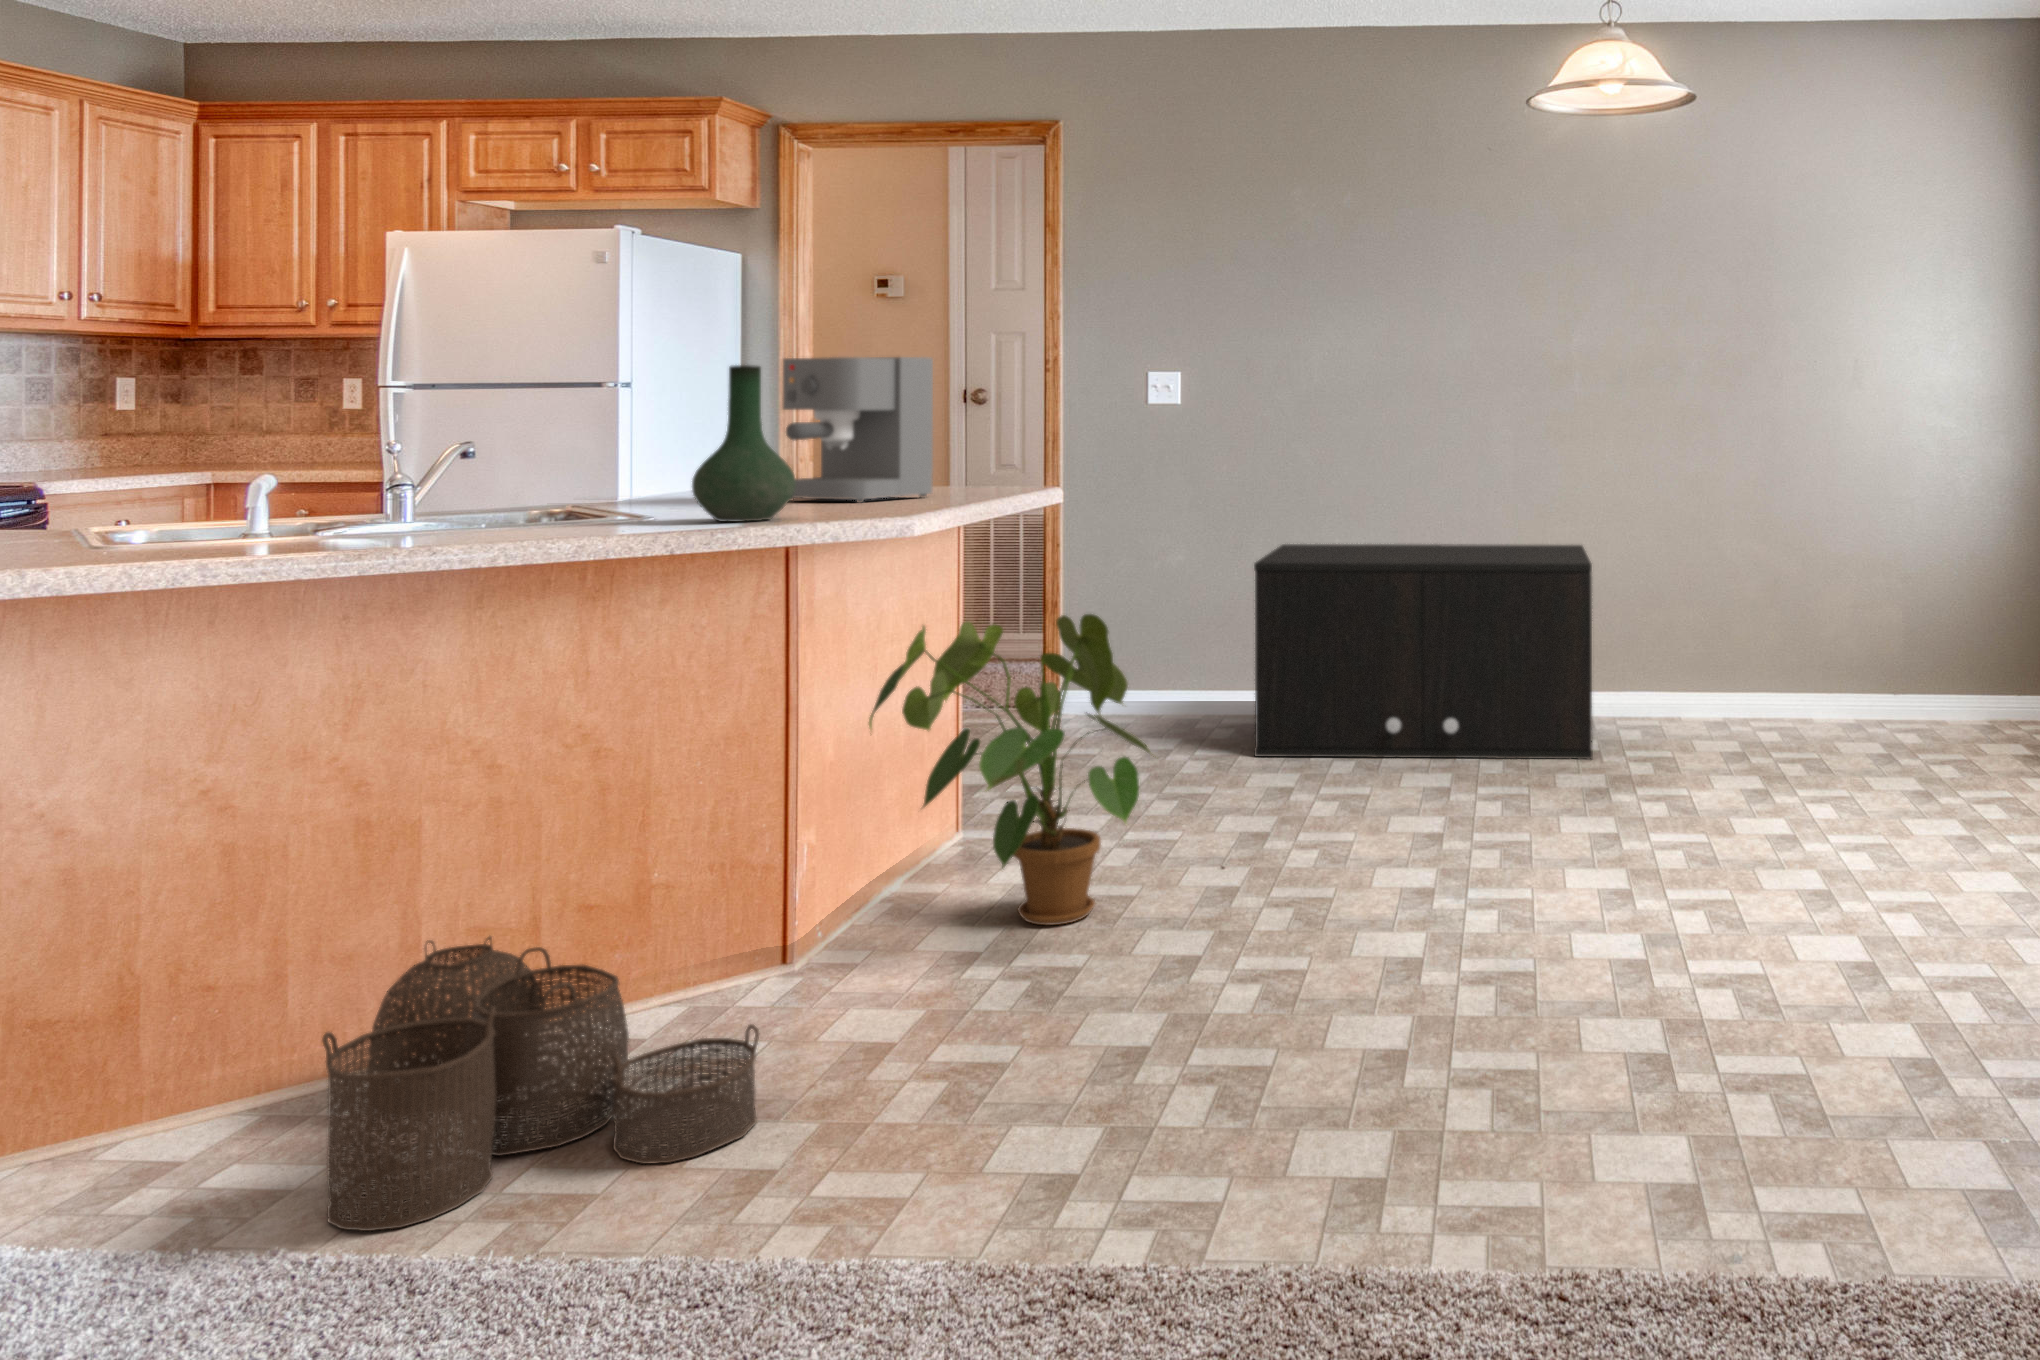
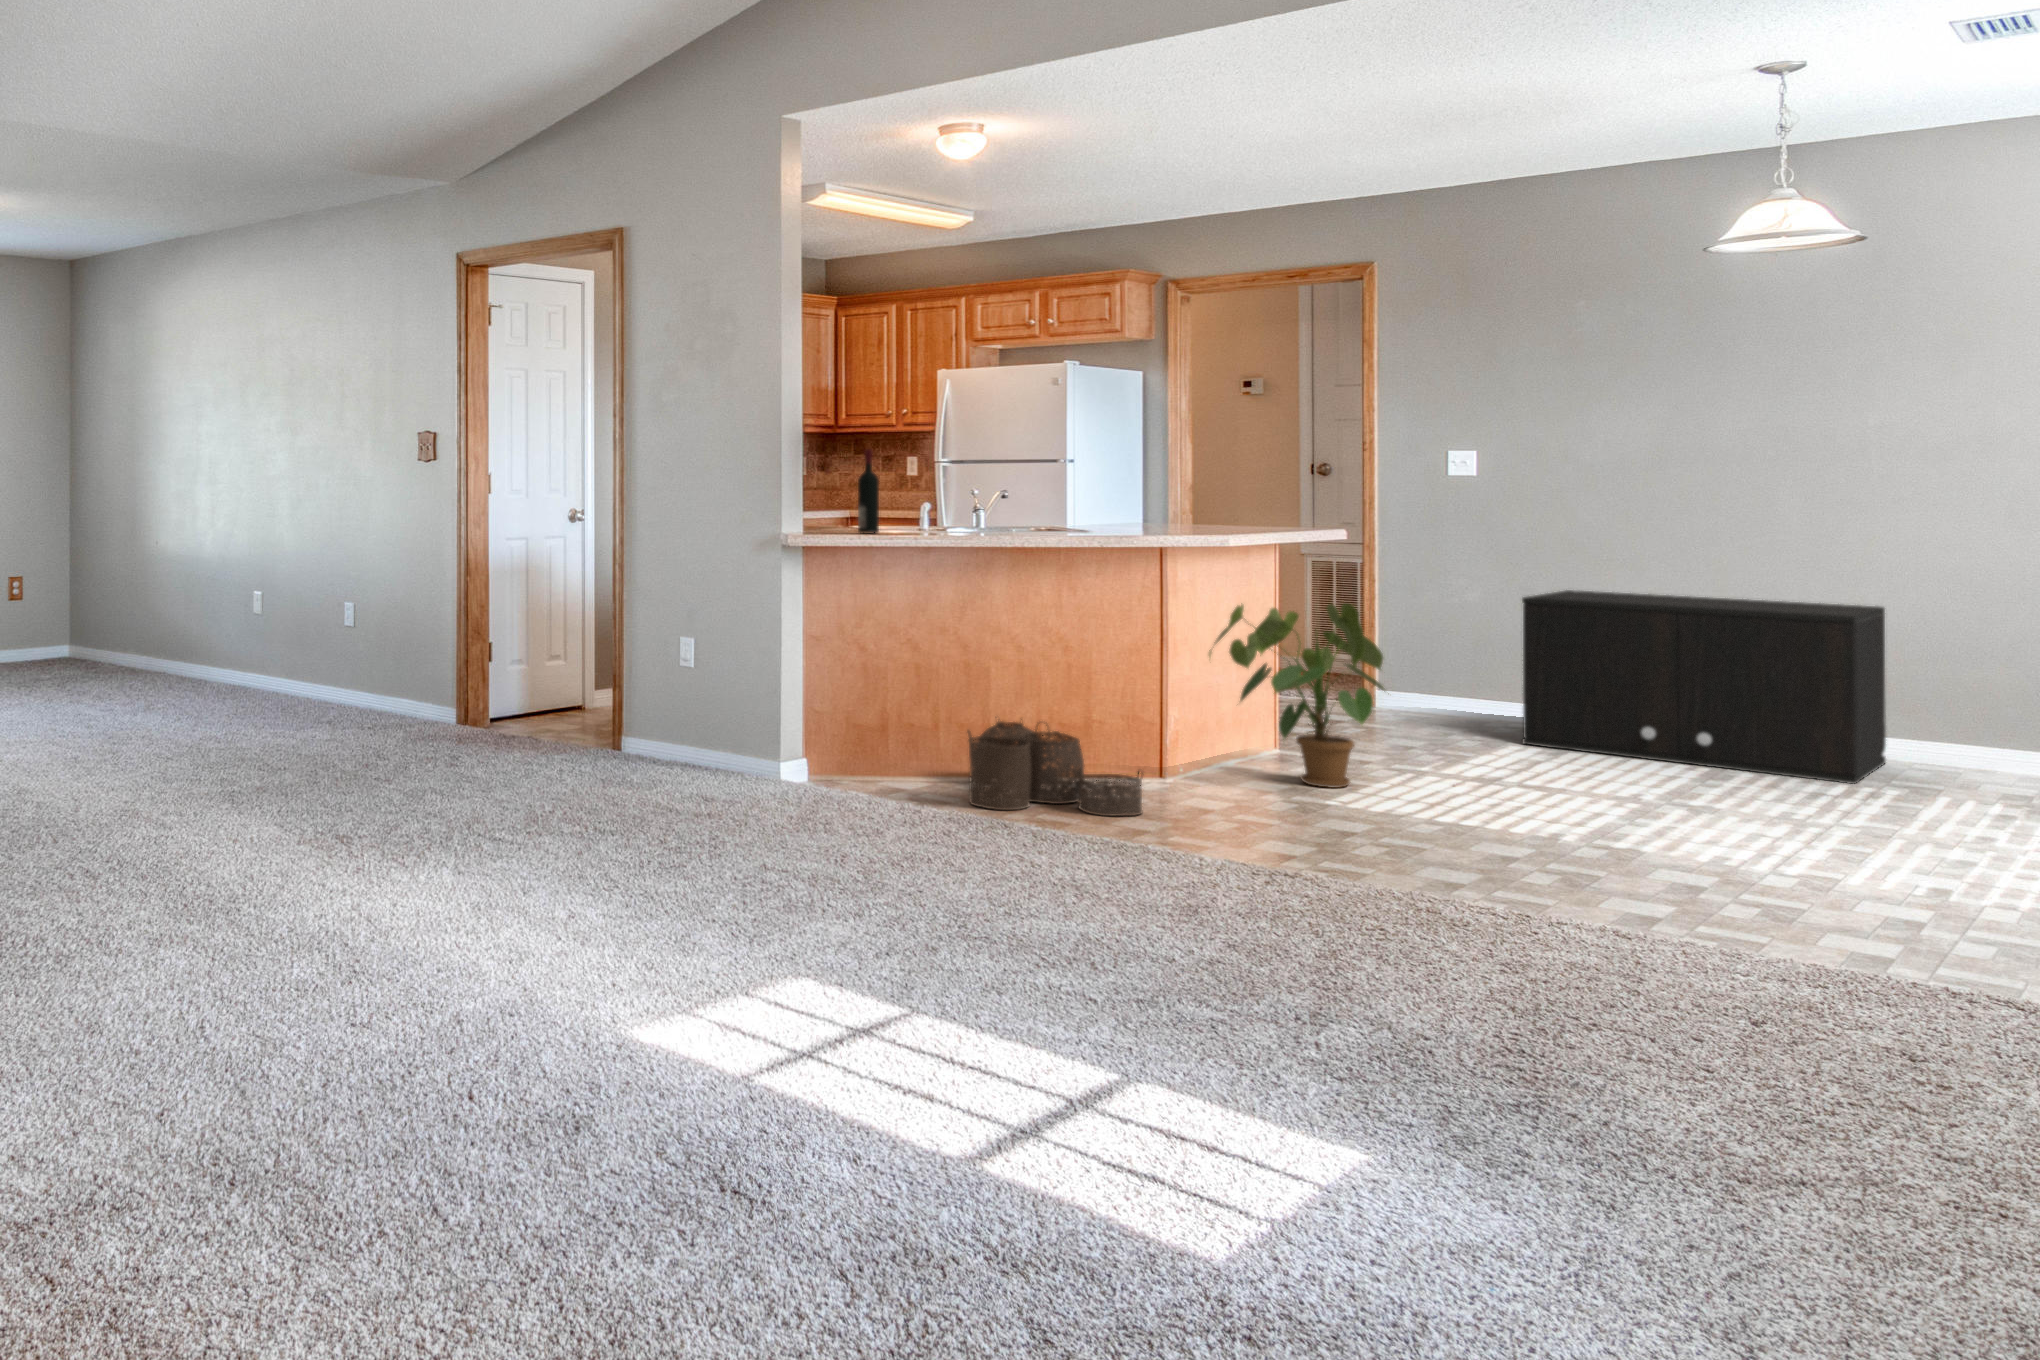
wine bottle: none [17,353,90,568] -> present [858,449,879,534]
coffee maker: present [782,357,933,503] -> none [1161,444,1255,532]
vase: present [692,365,796,522] -> none [1110,451,1165,534]

